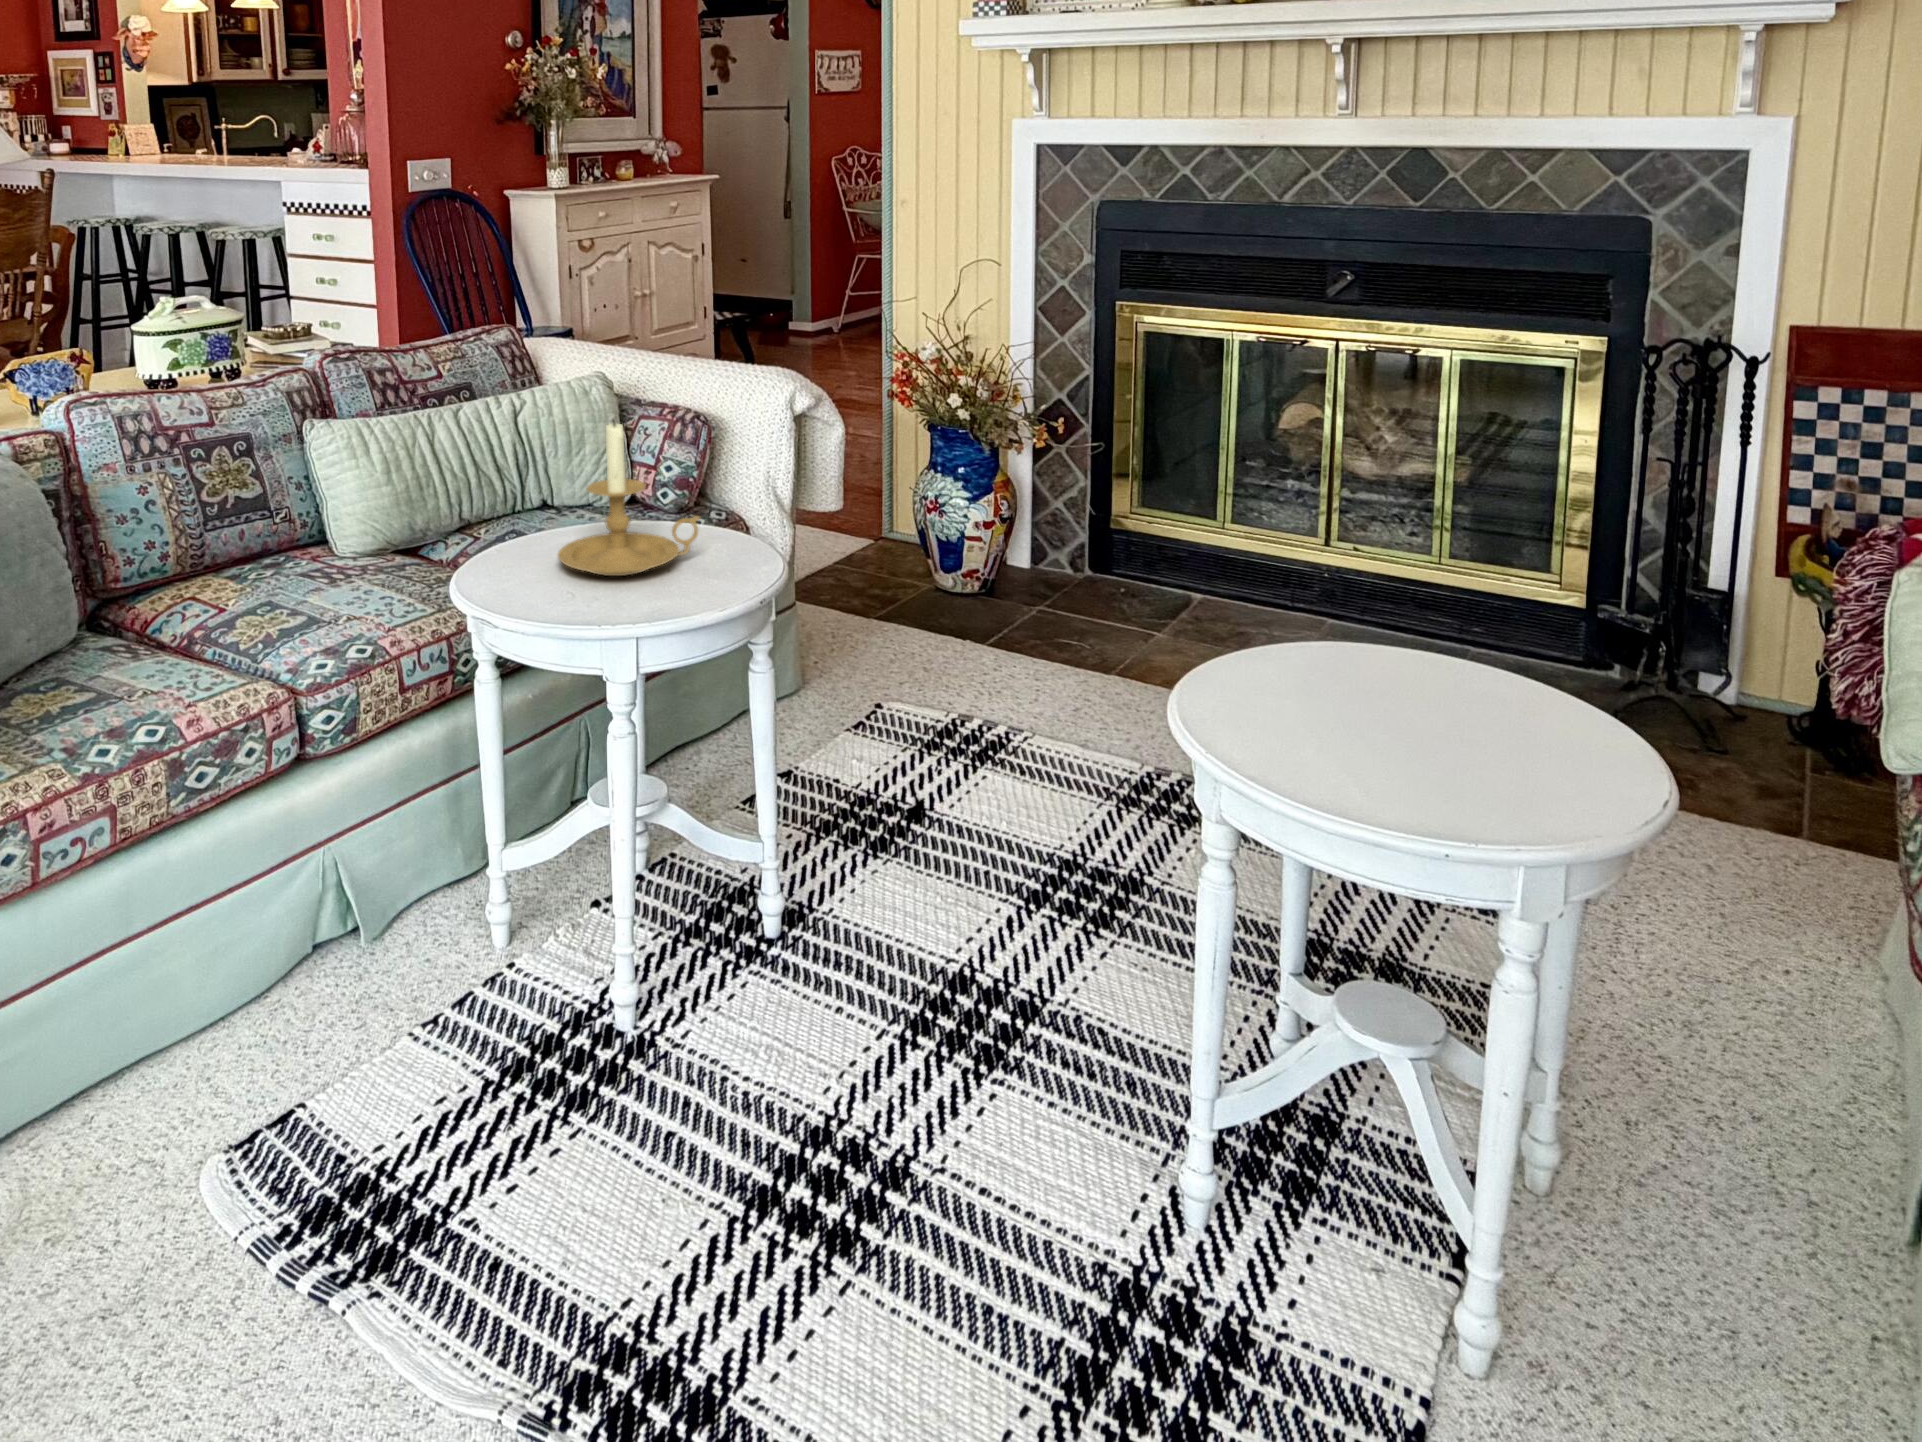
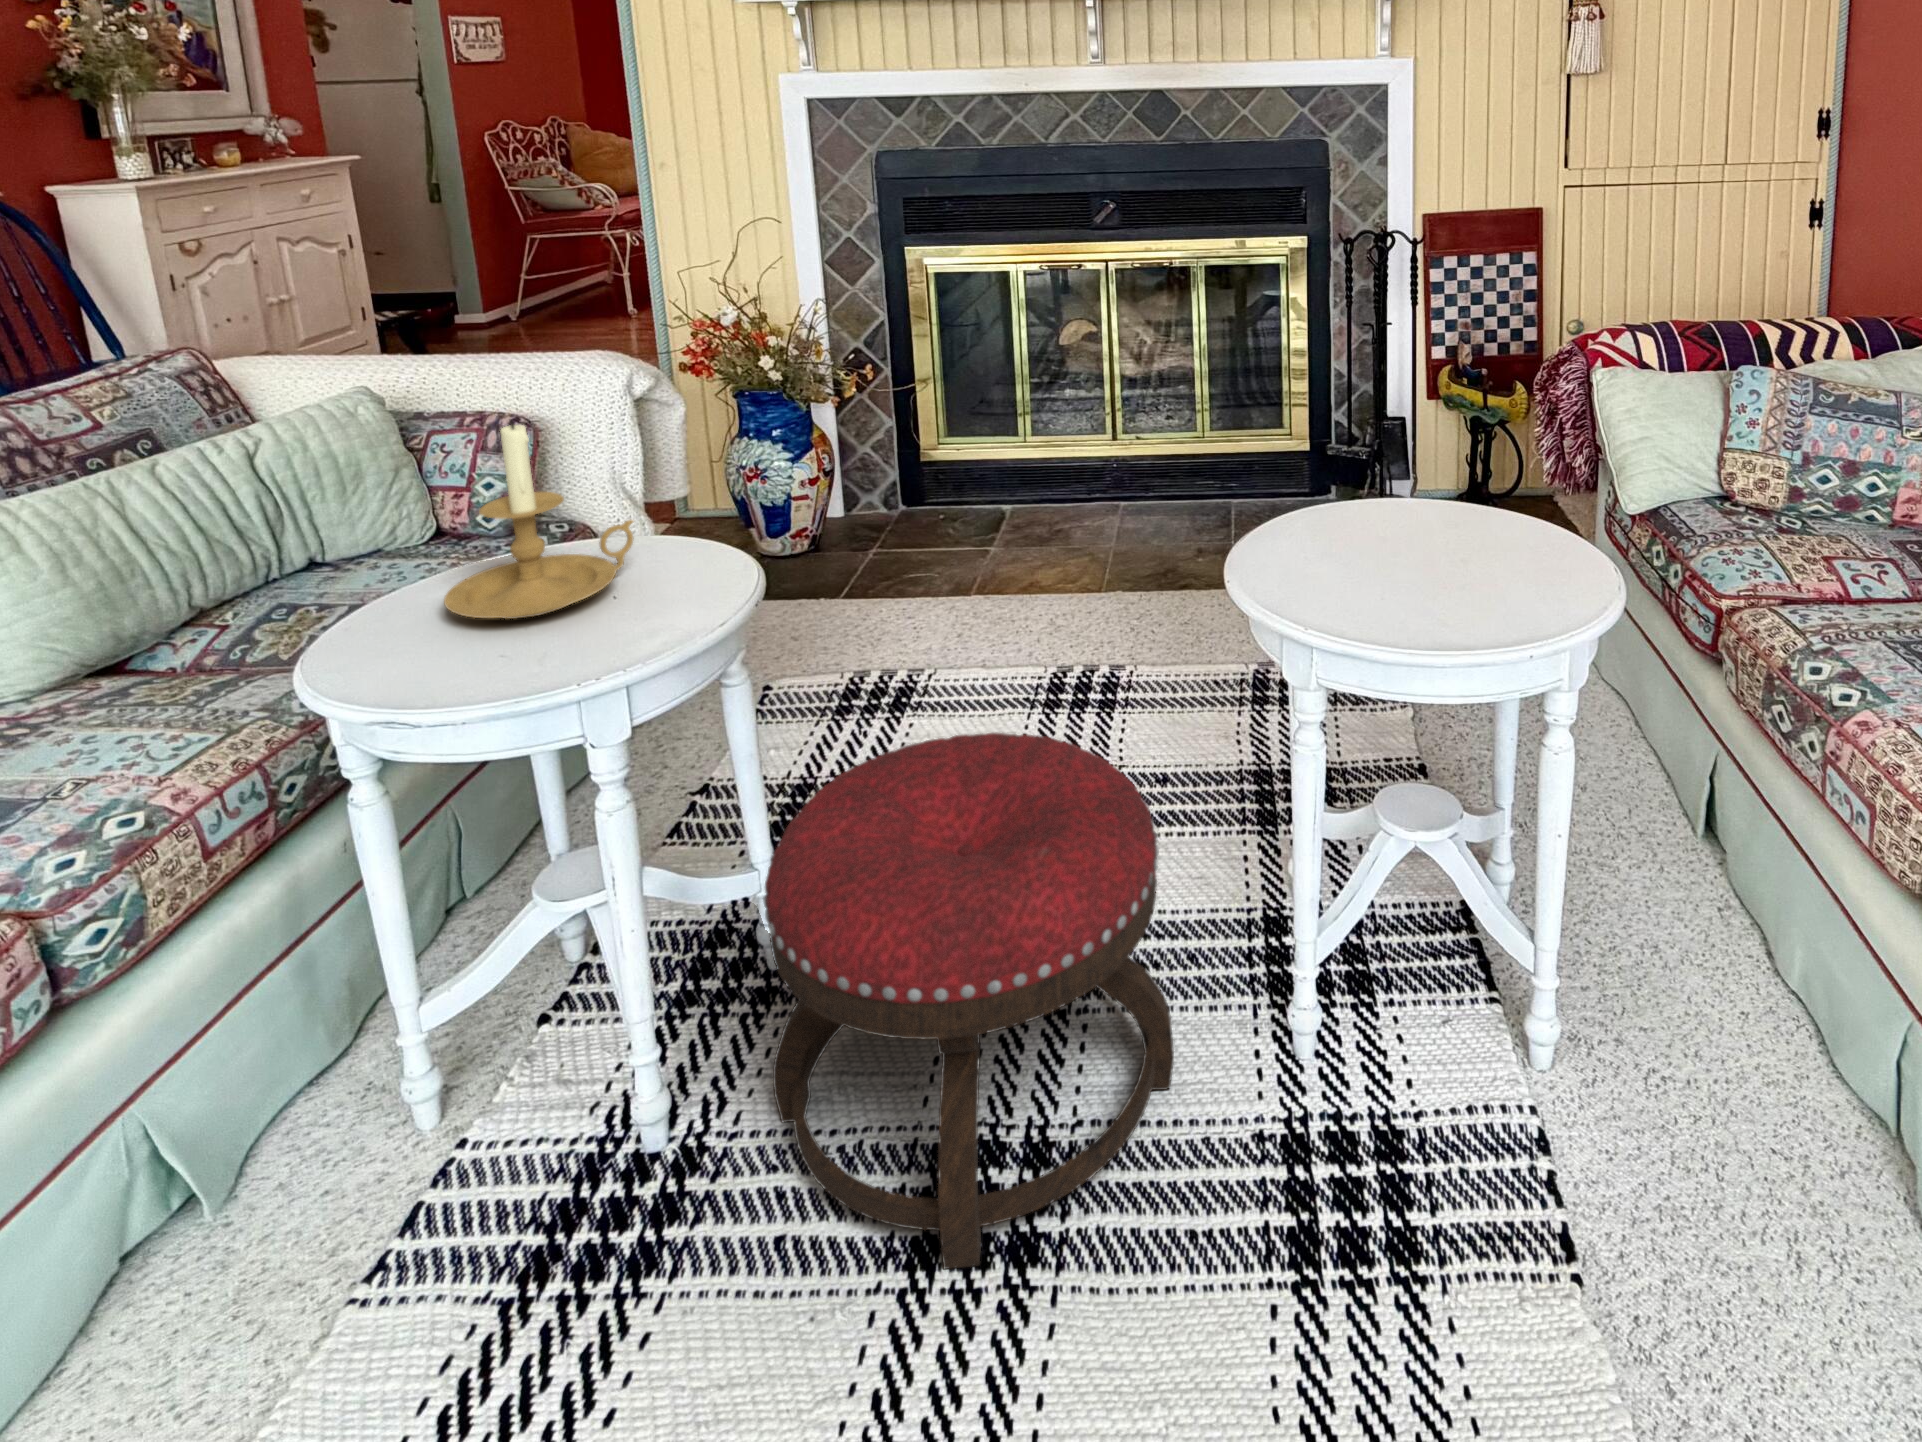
ottoman: none [693,766,1053,1233] -> present [763,733,1174,1269]

